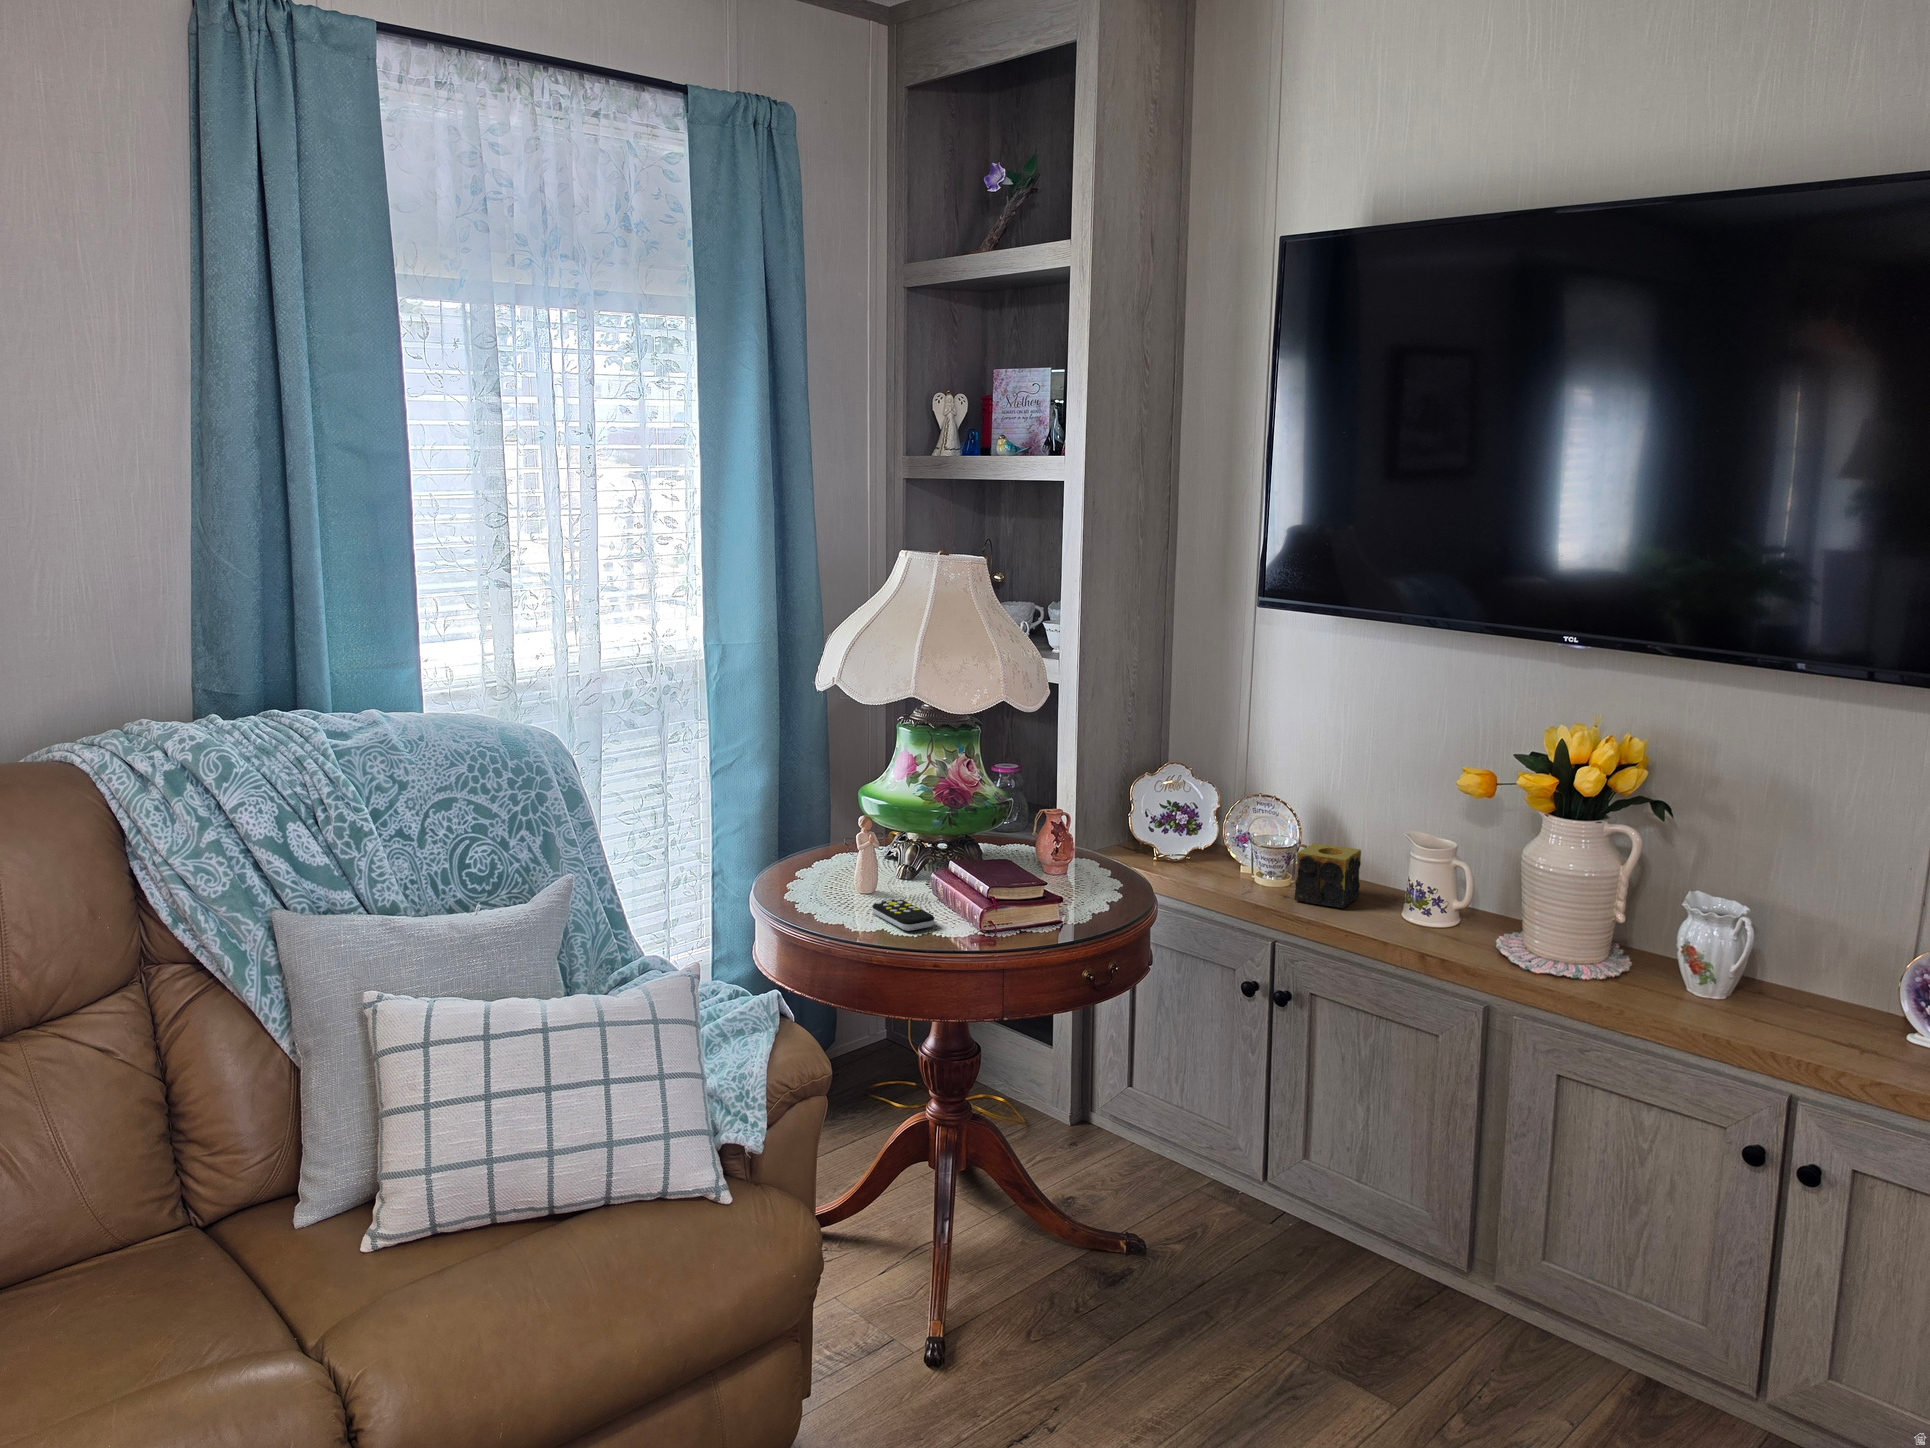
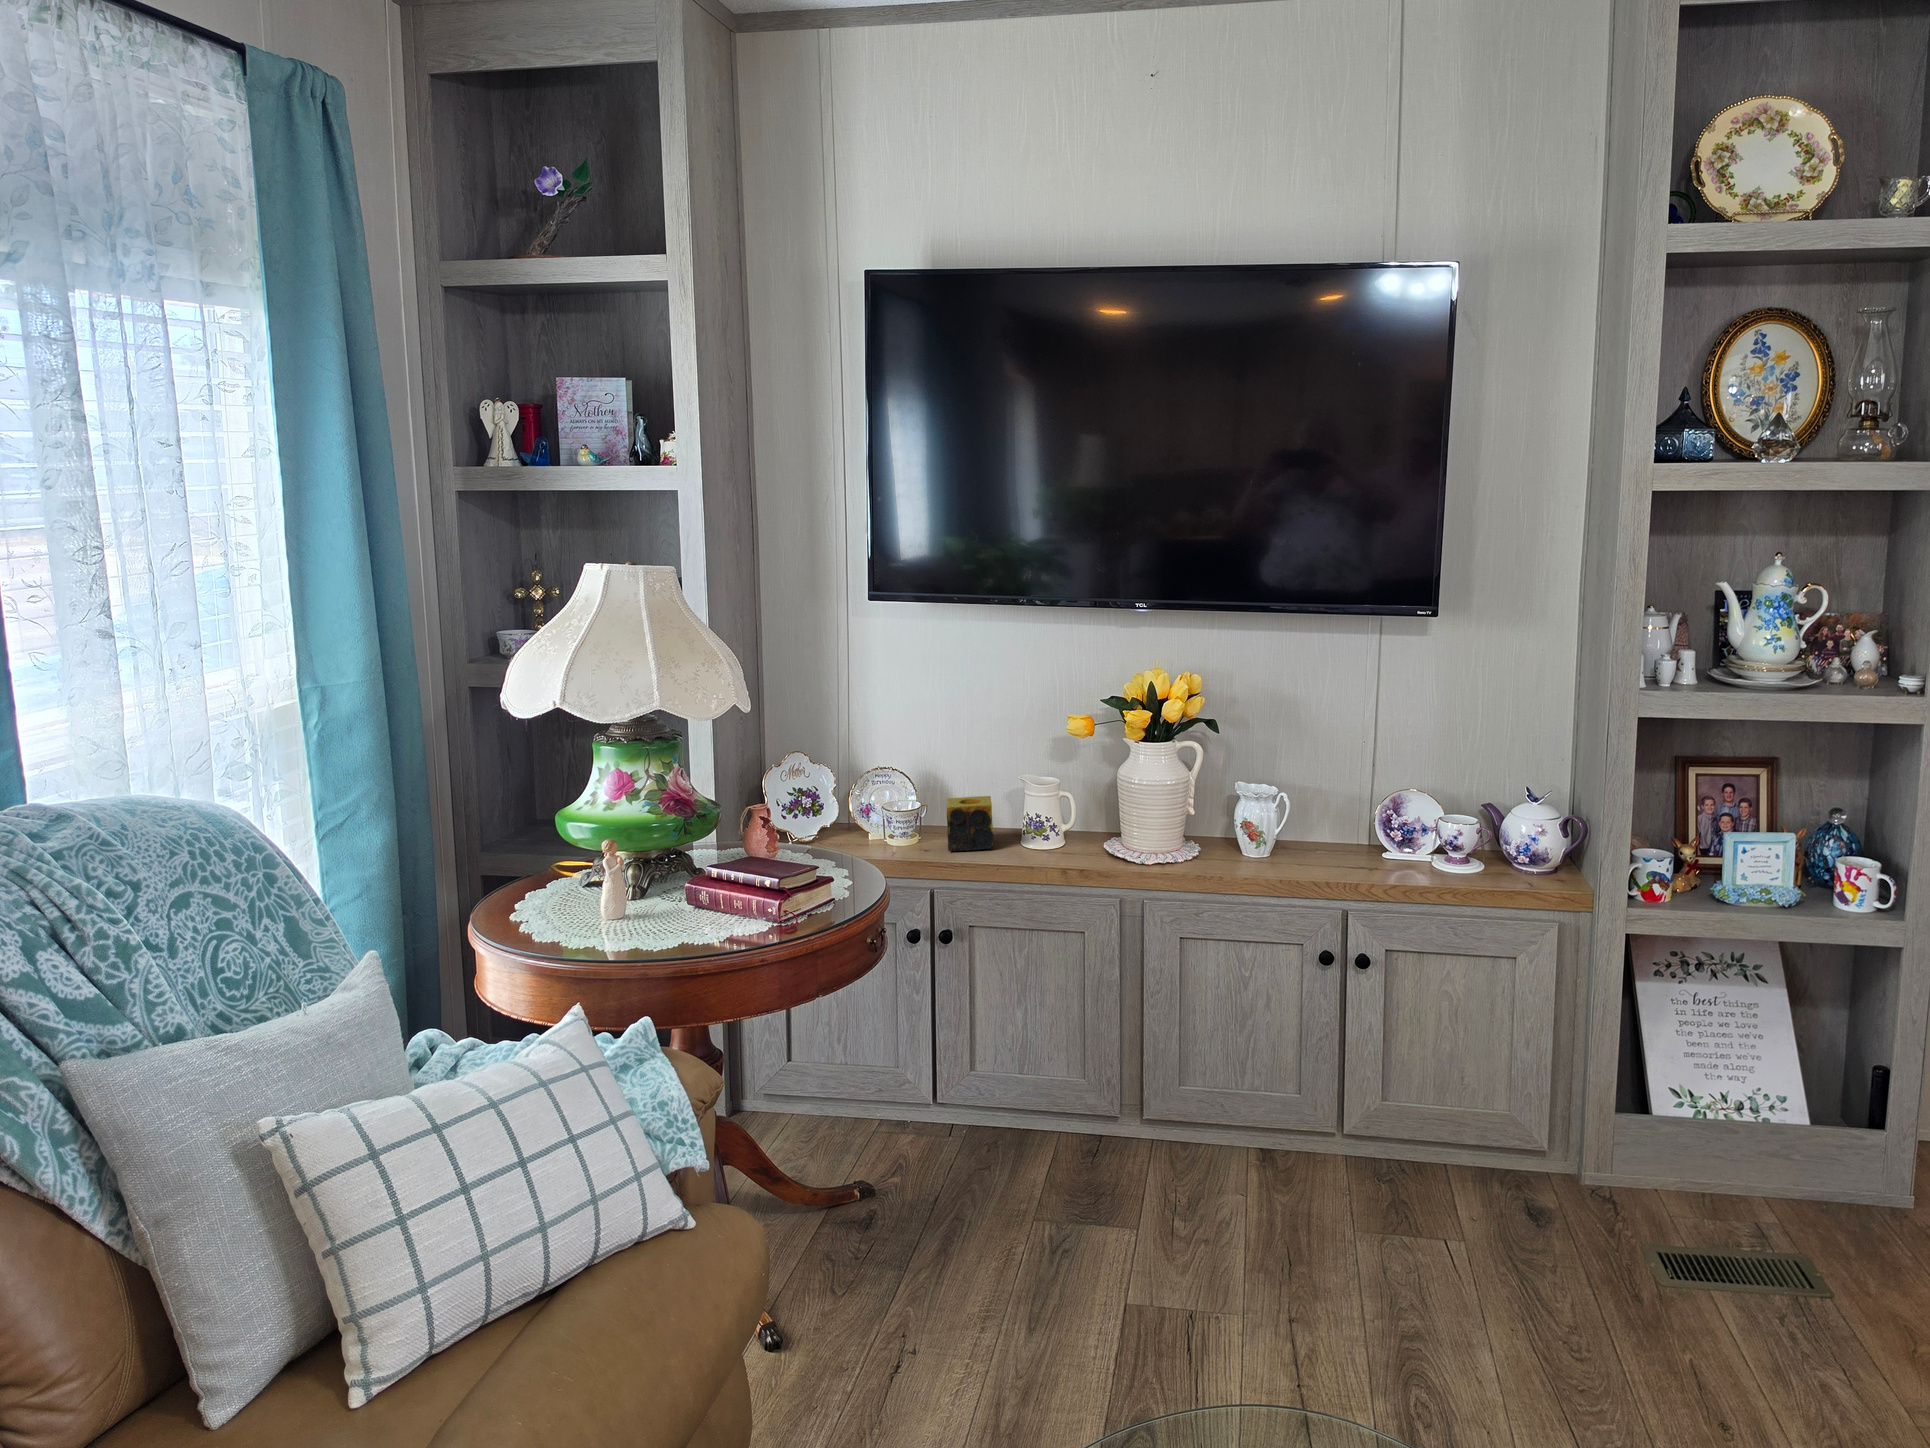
remote control: present [872,898,934,931] -> none [668,908,746,932]

